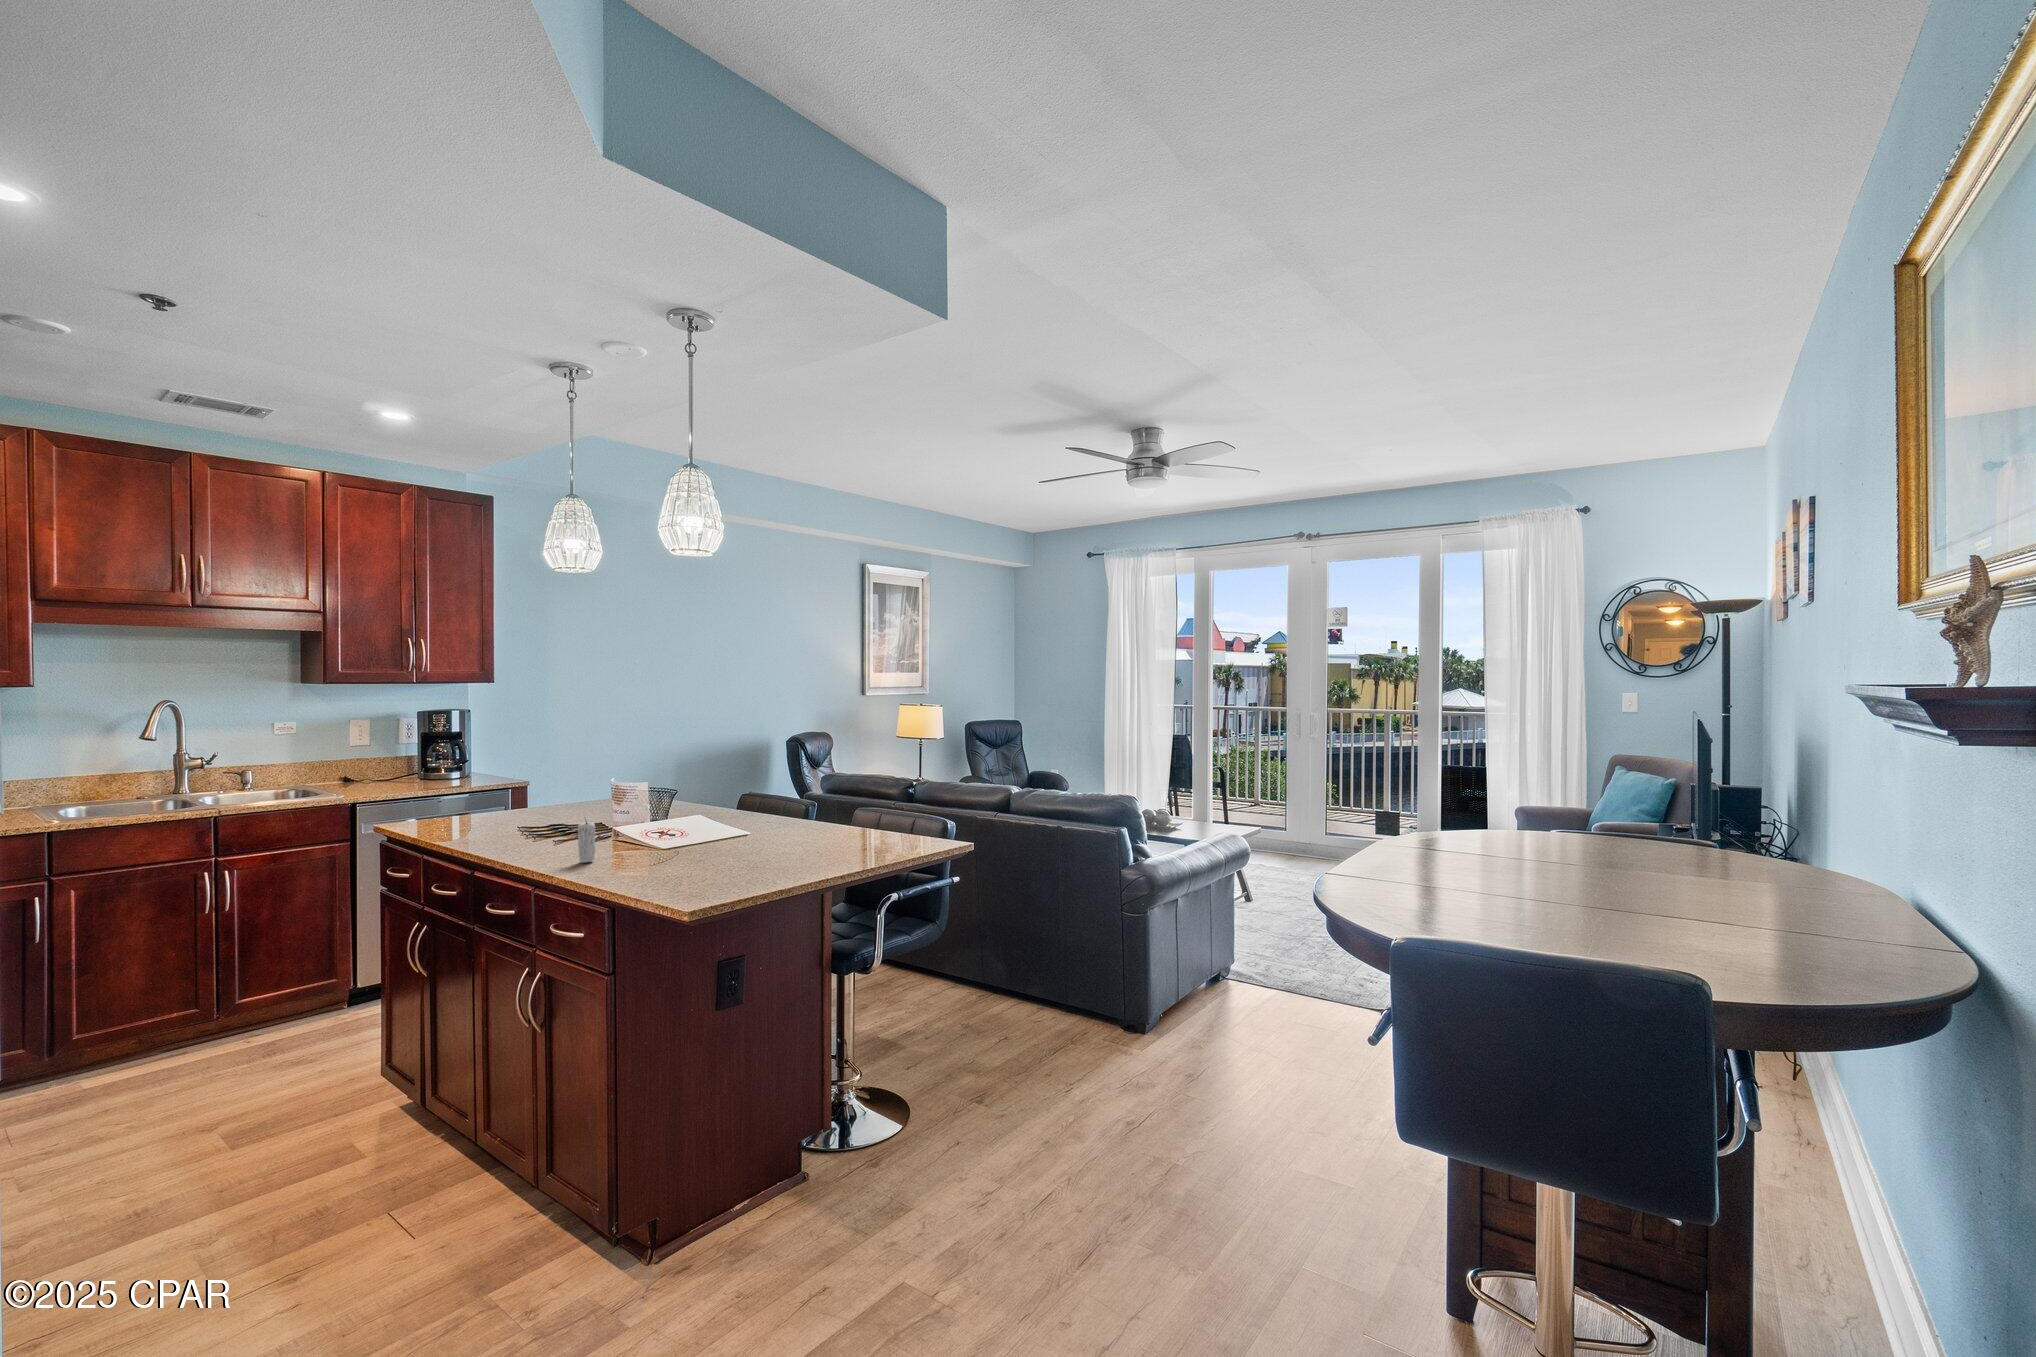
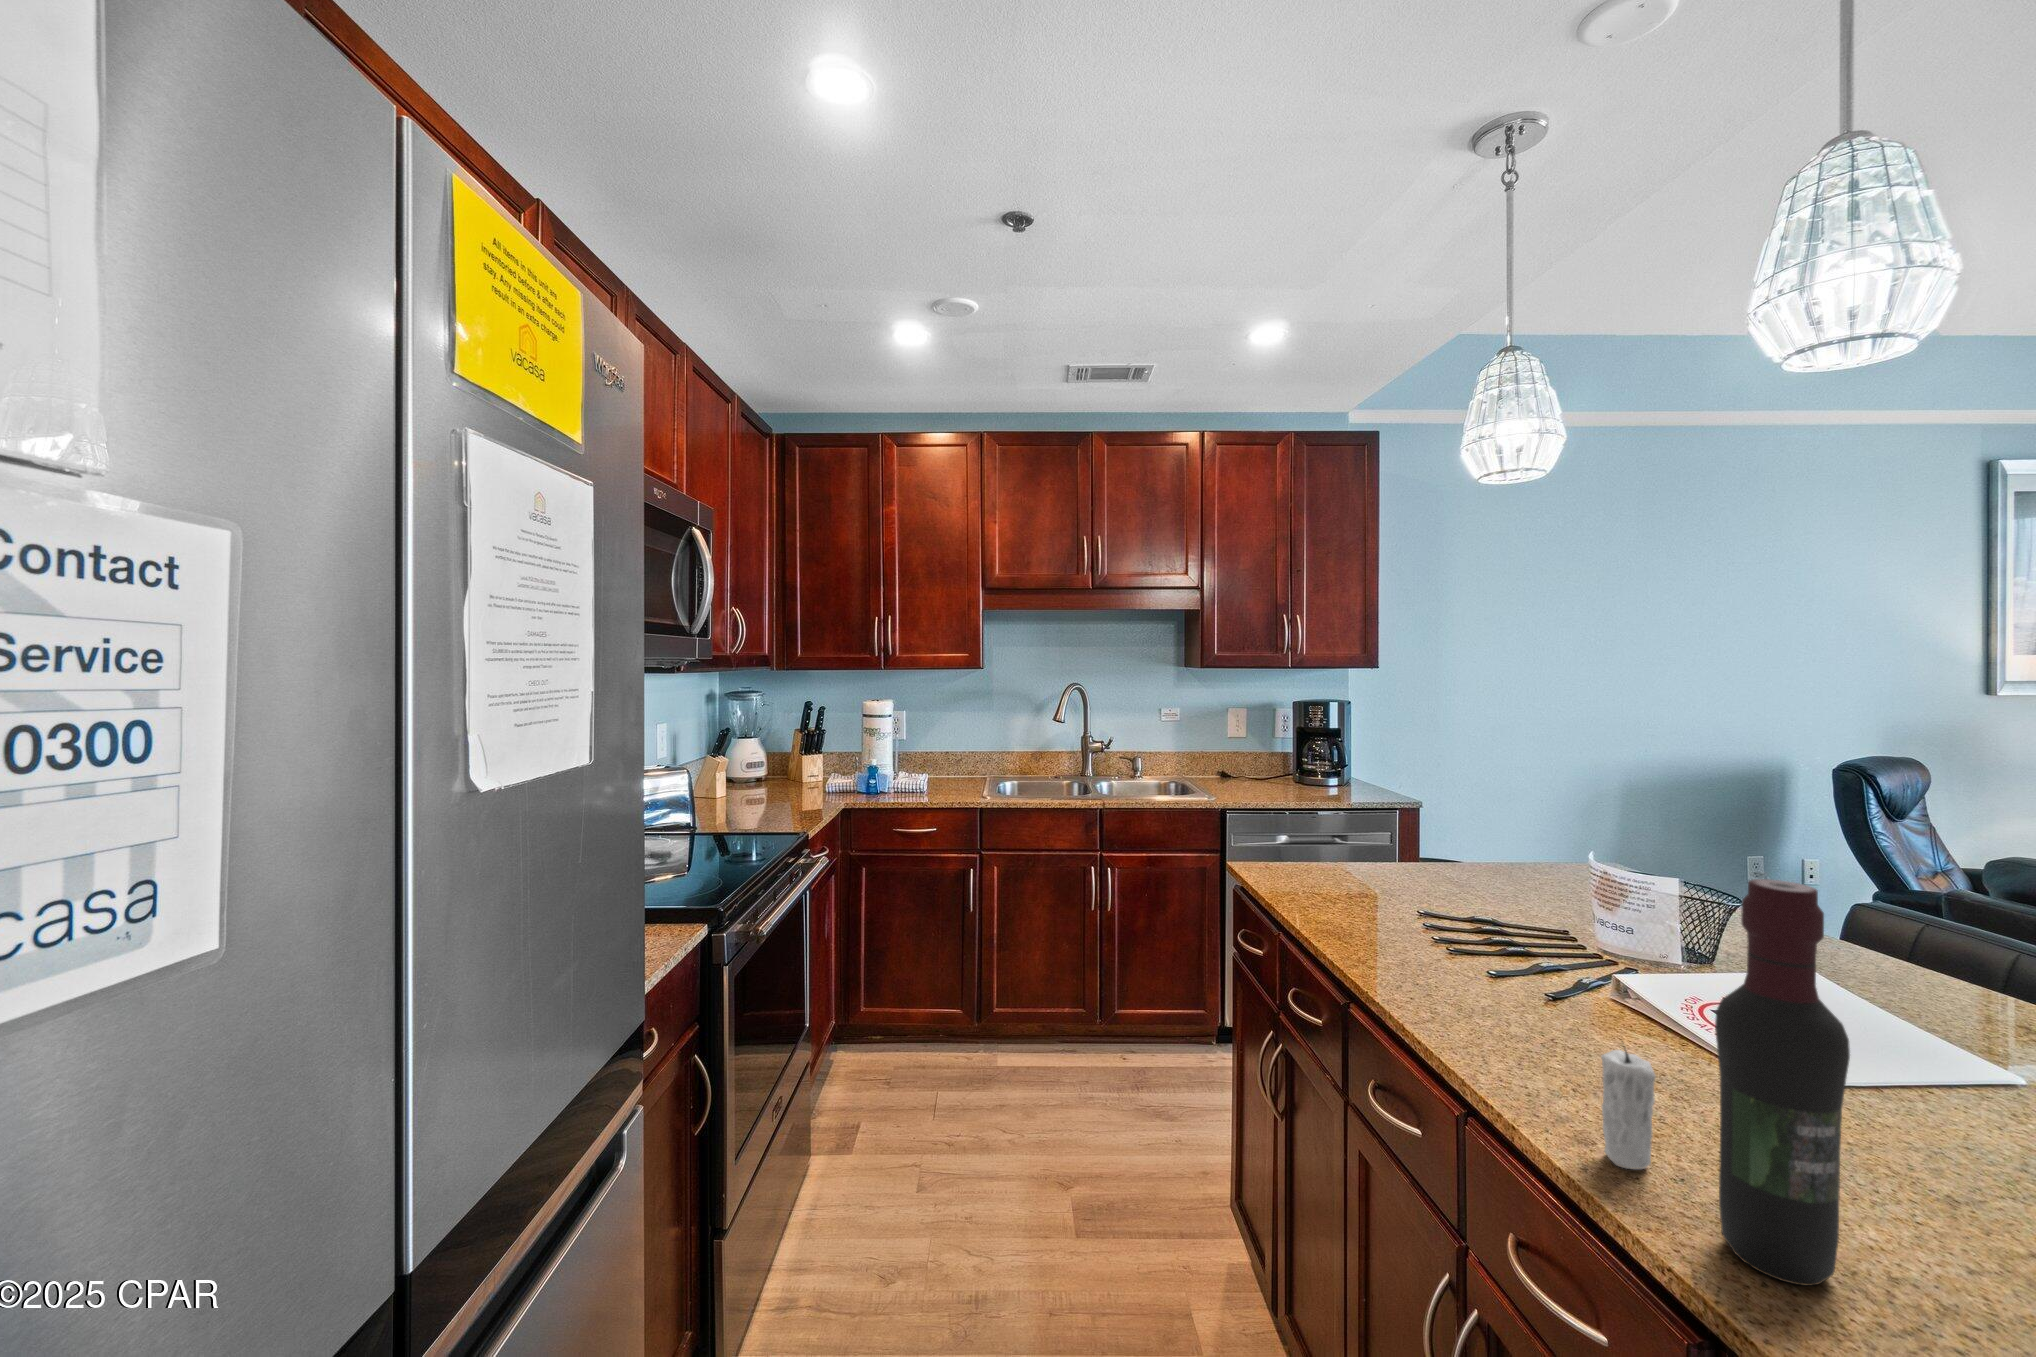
wine bottle: none [606,746,640,869] -> present [1715,879,1850,1286]

